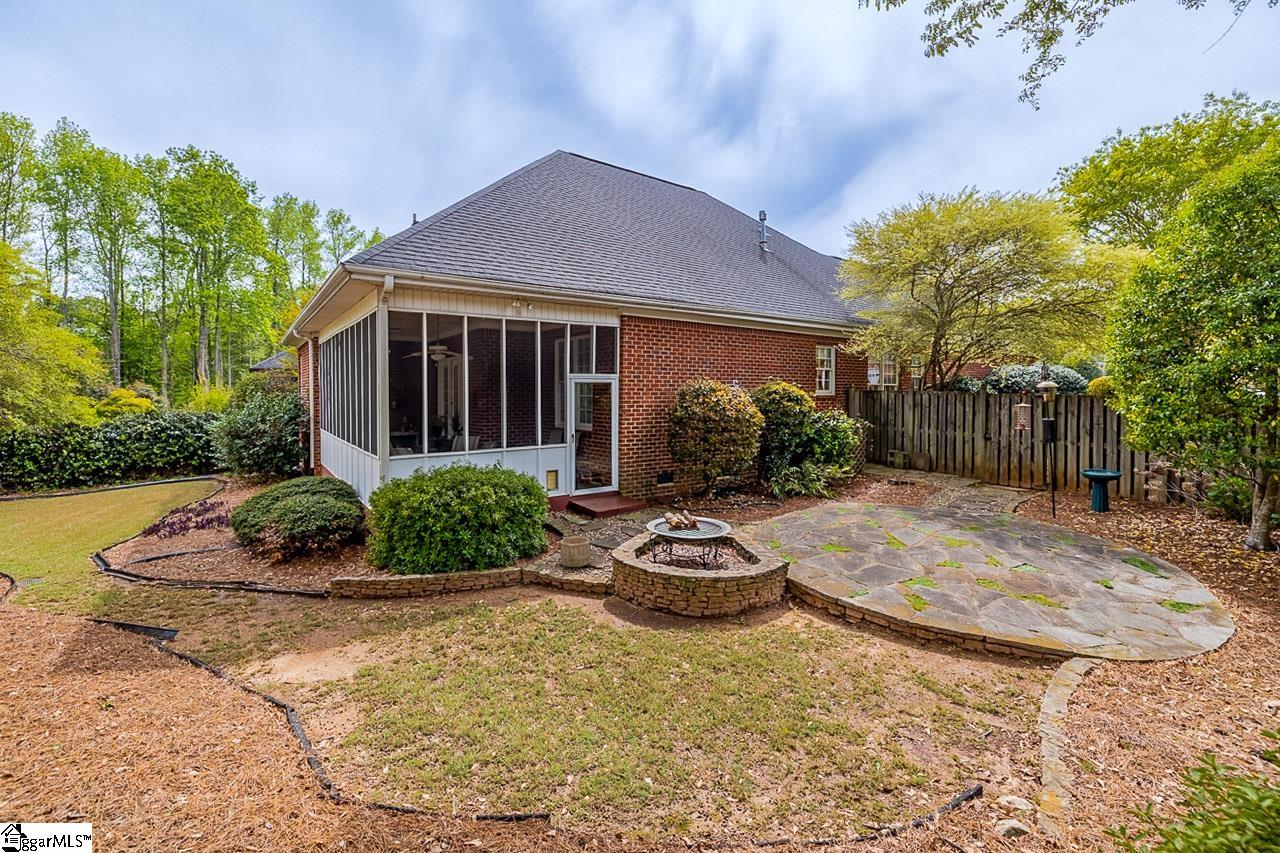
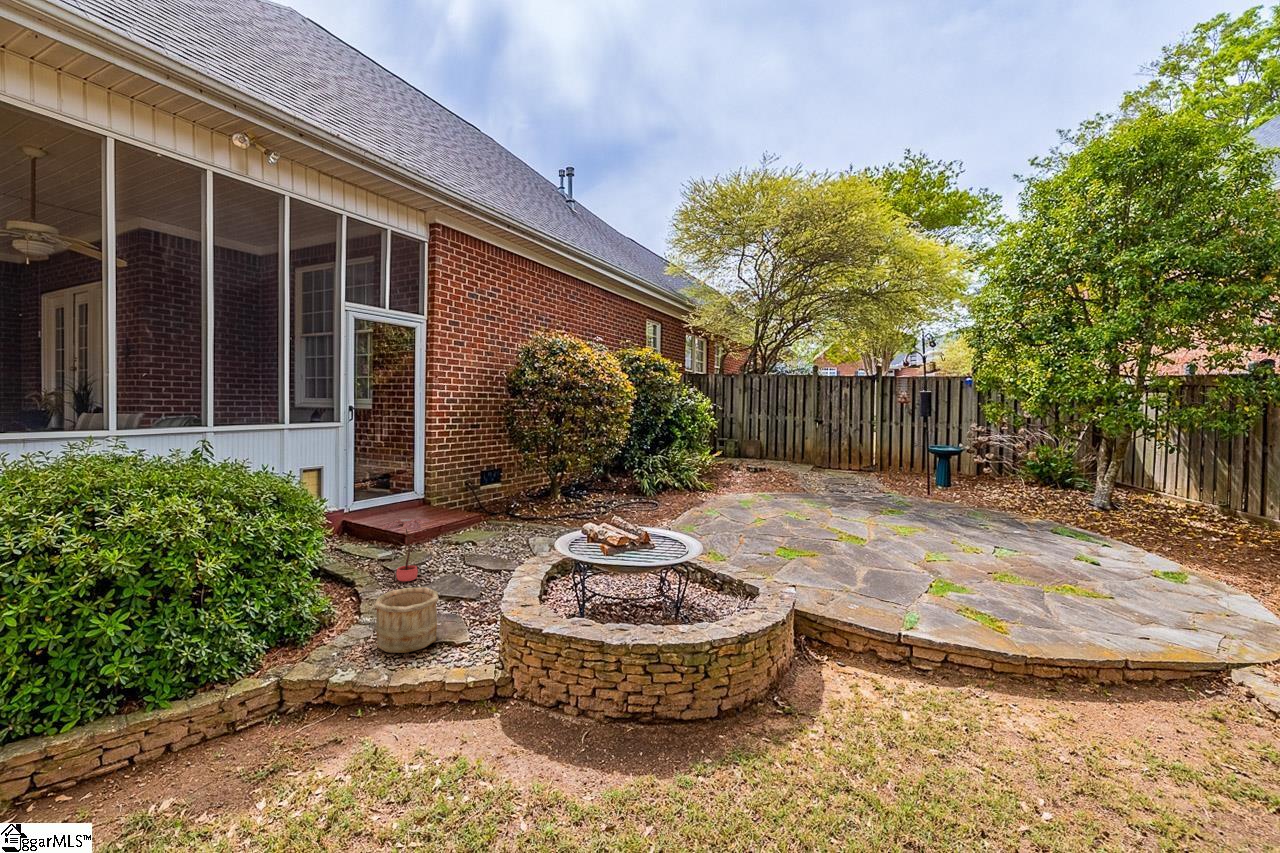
potted plant: none [577,501,603,536] -> present [382,518,430,582]

